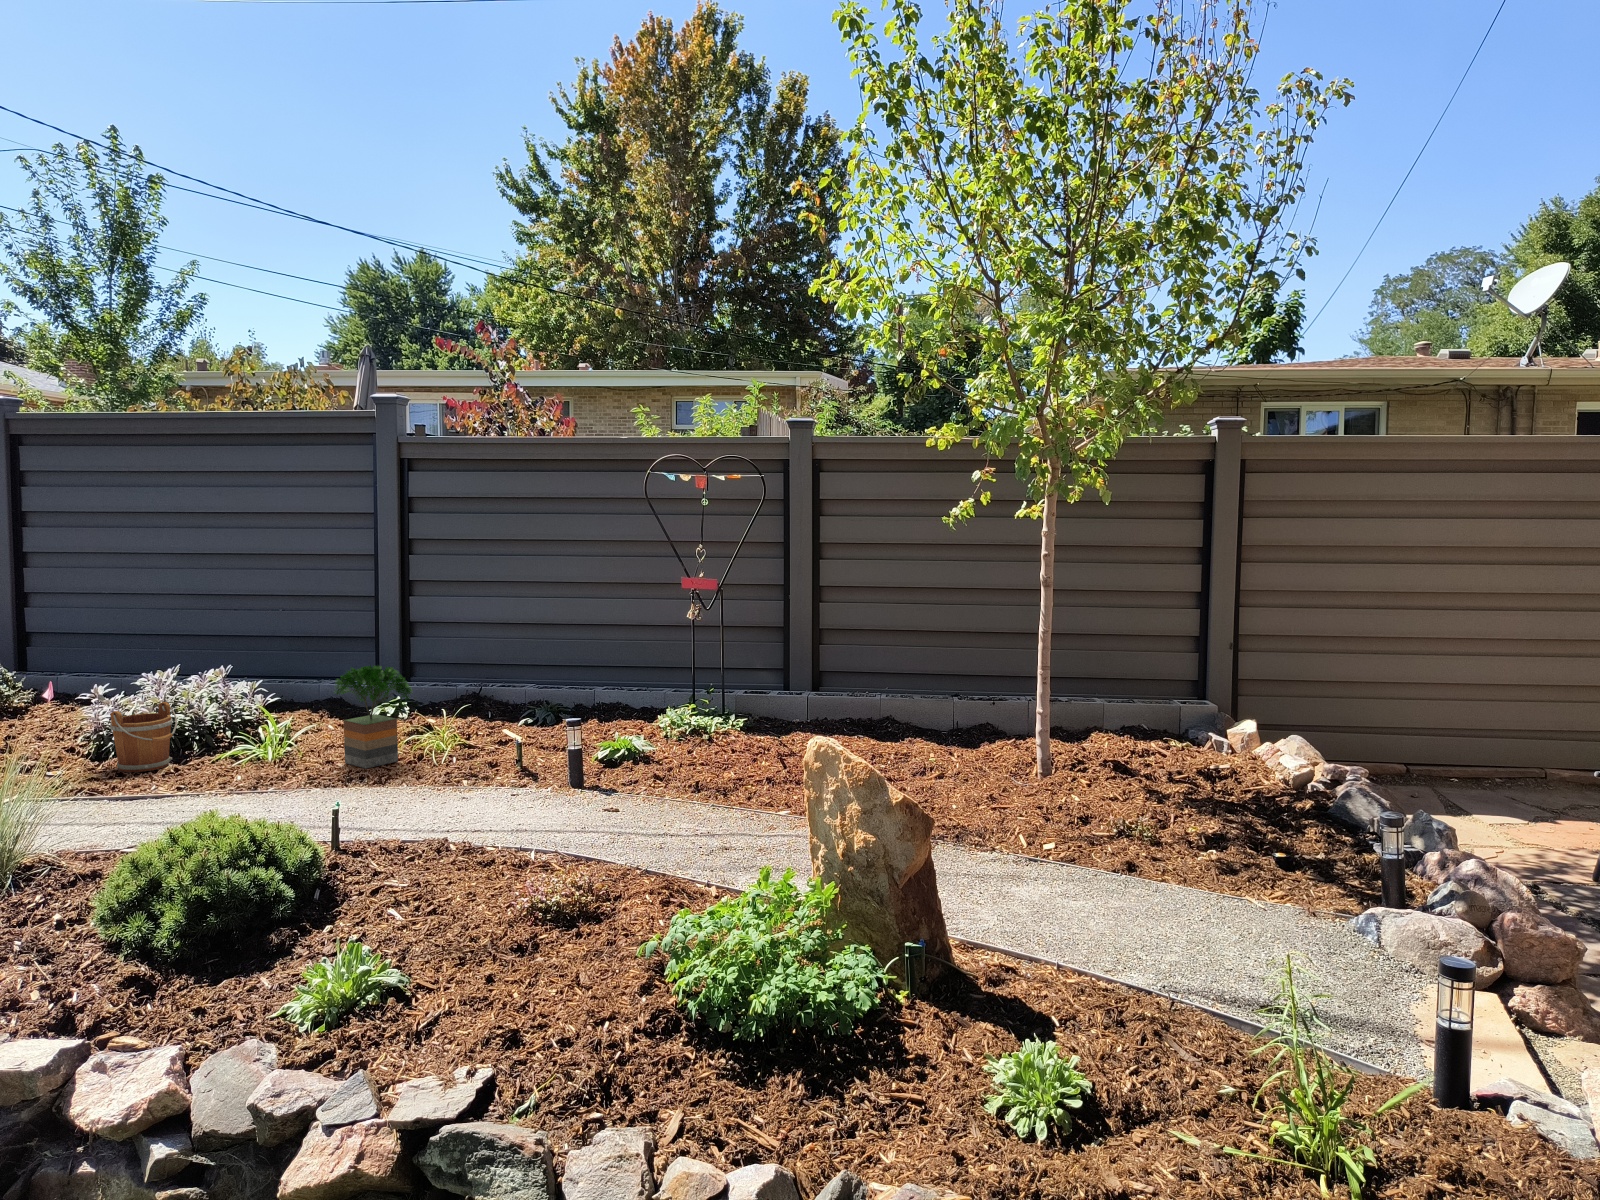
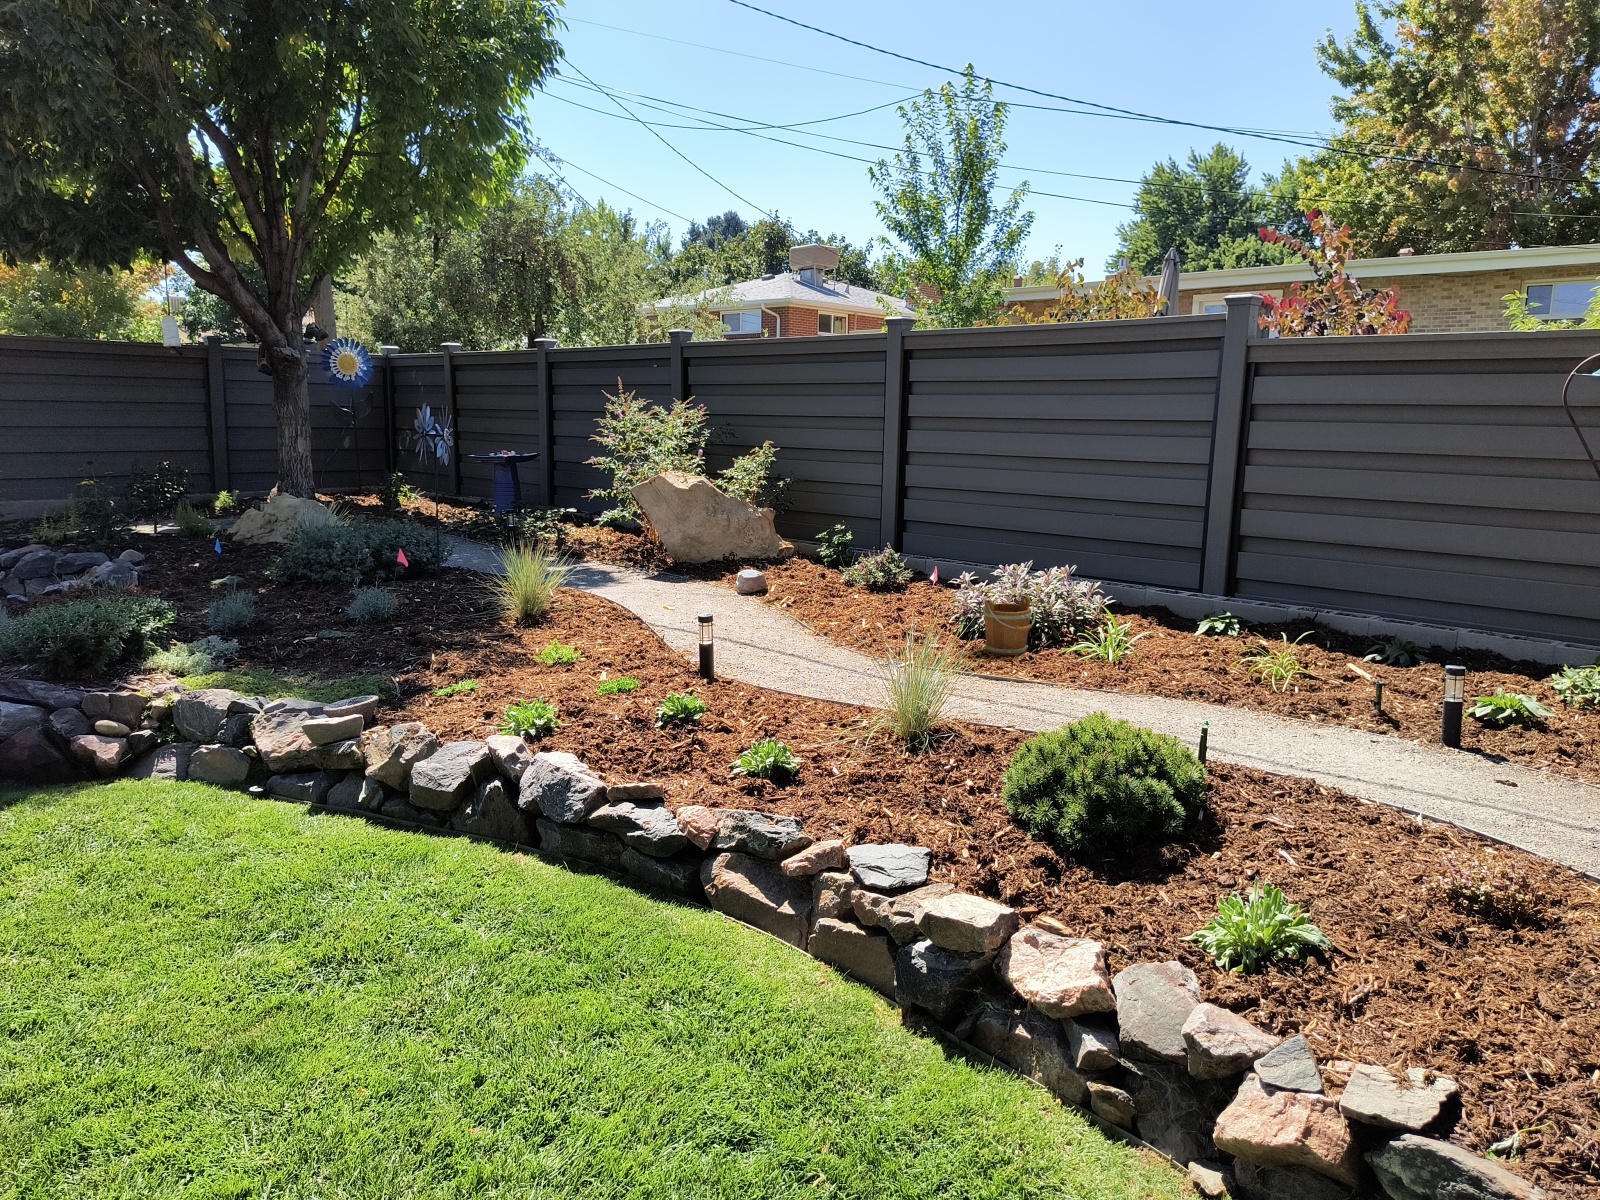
potted tree: present [334,665,412,768] -> none [1179,580,1262,684]

